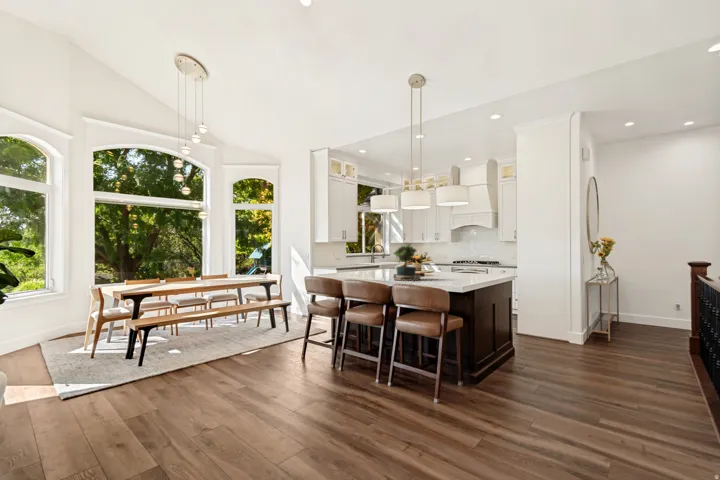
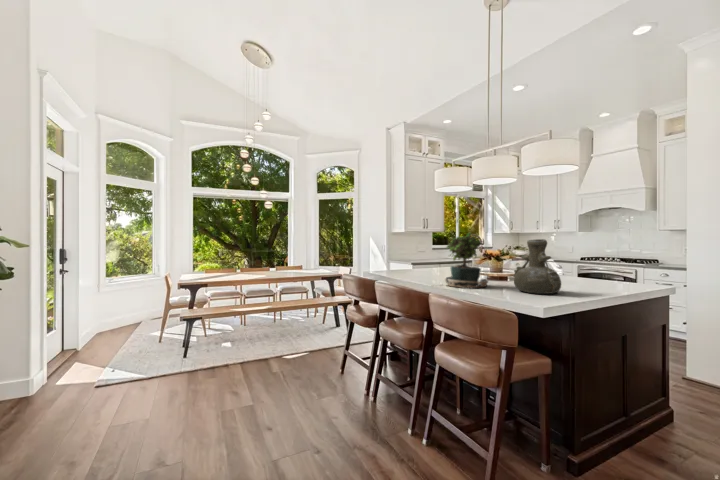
vase: none [436,248,466,281] -> present [513,239,561,294]

